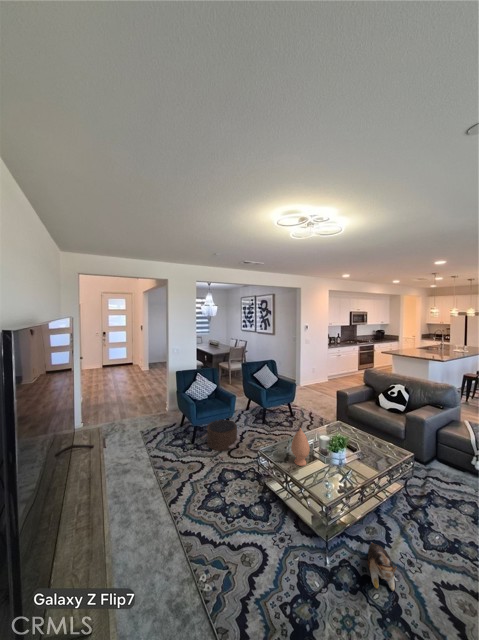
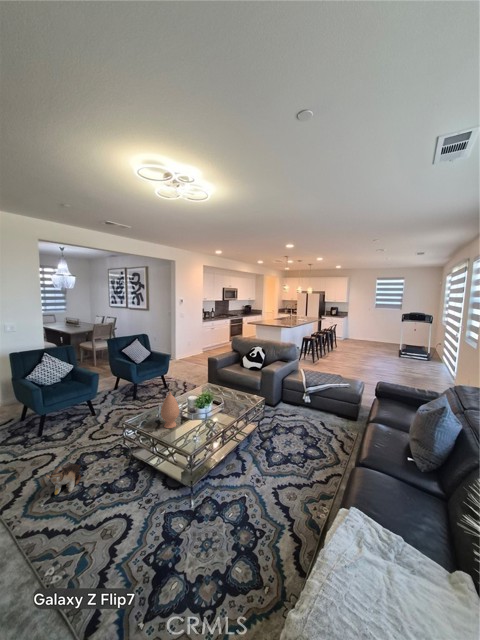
pouf: present [201,420,239,451] -> none [50,402,106,437]
plush toy: present [367,543,397,591] -> present [46,463,81,495]

